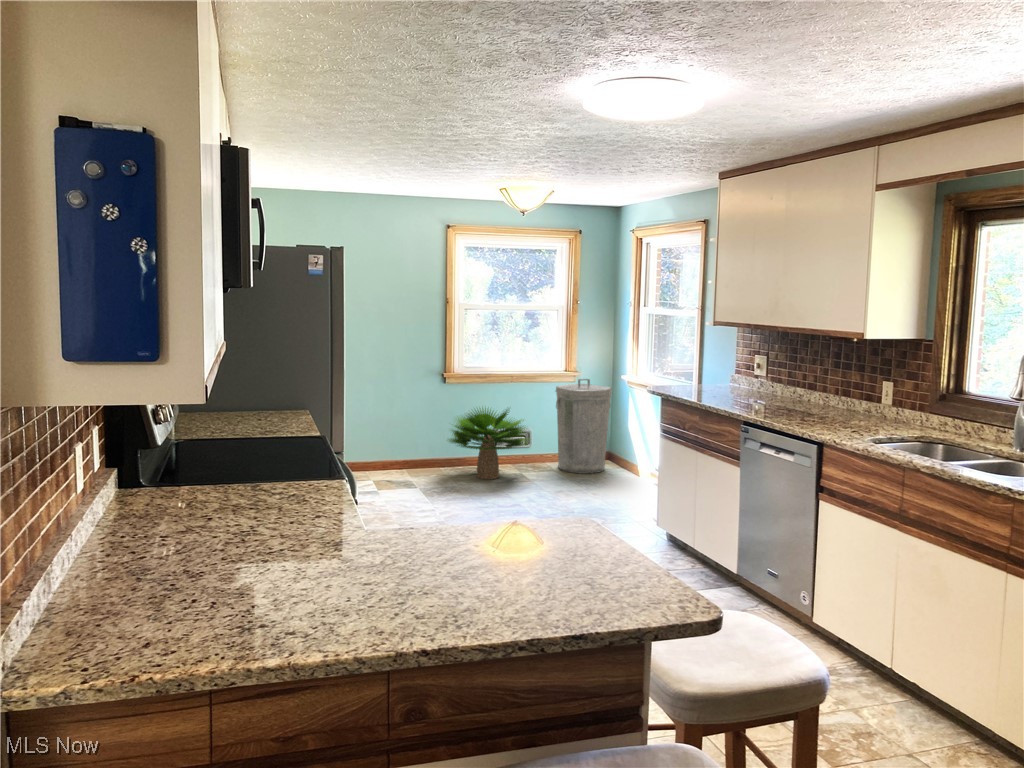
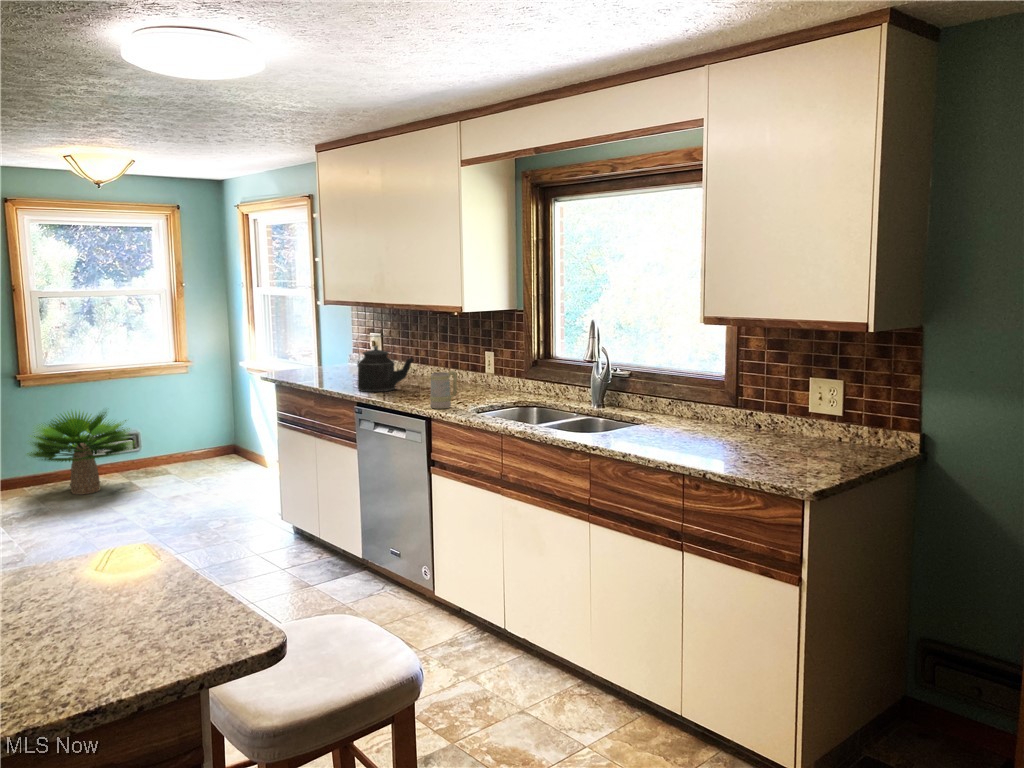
kettle: none [745,358,805,414] -> present [357,336,414,392]
trash can: present [556,379,612,474] -> none [165,369,231,473]
mug: none [823,398,854,436] -> present [430,371,457,409]

